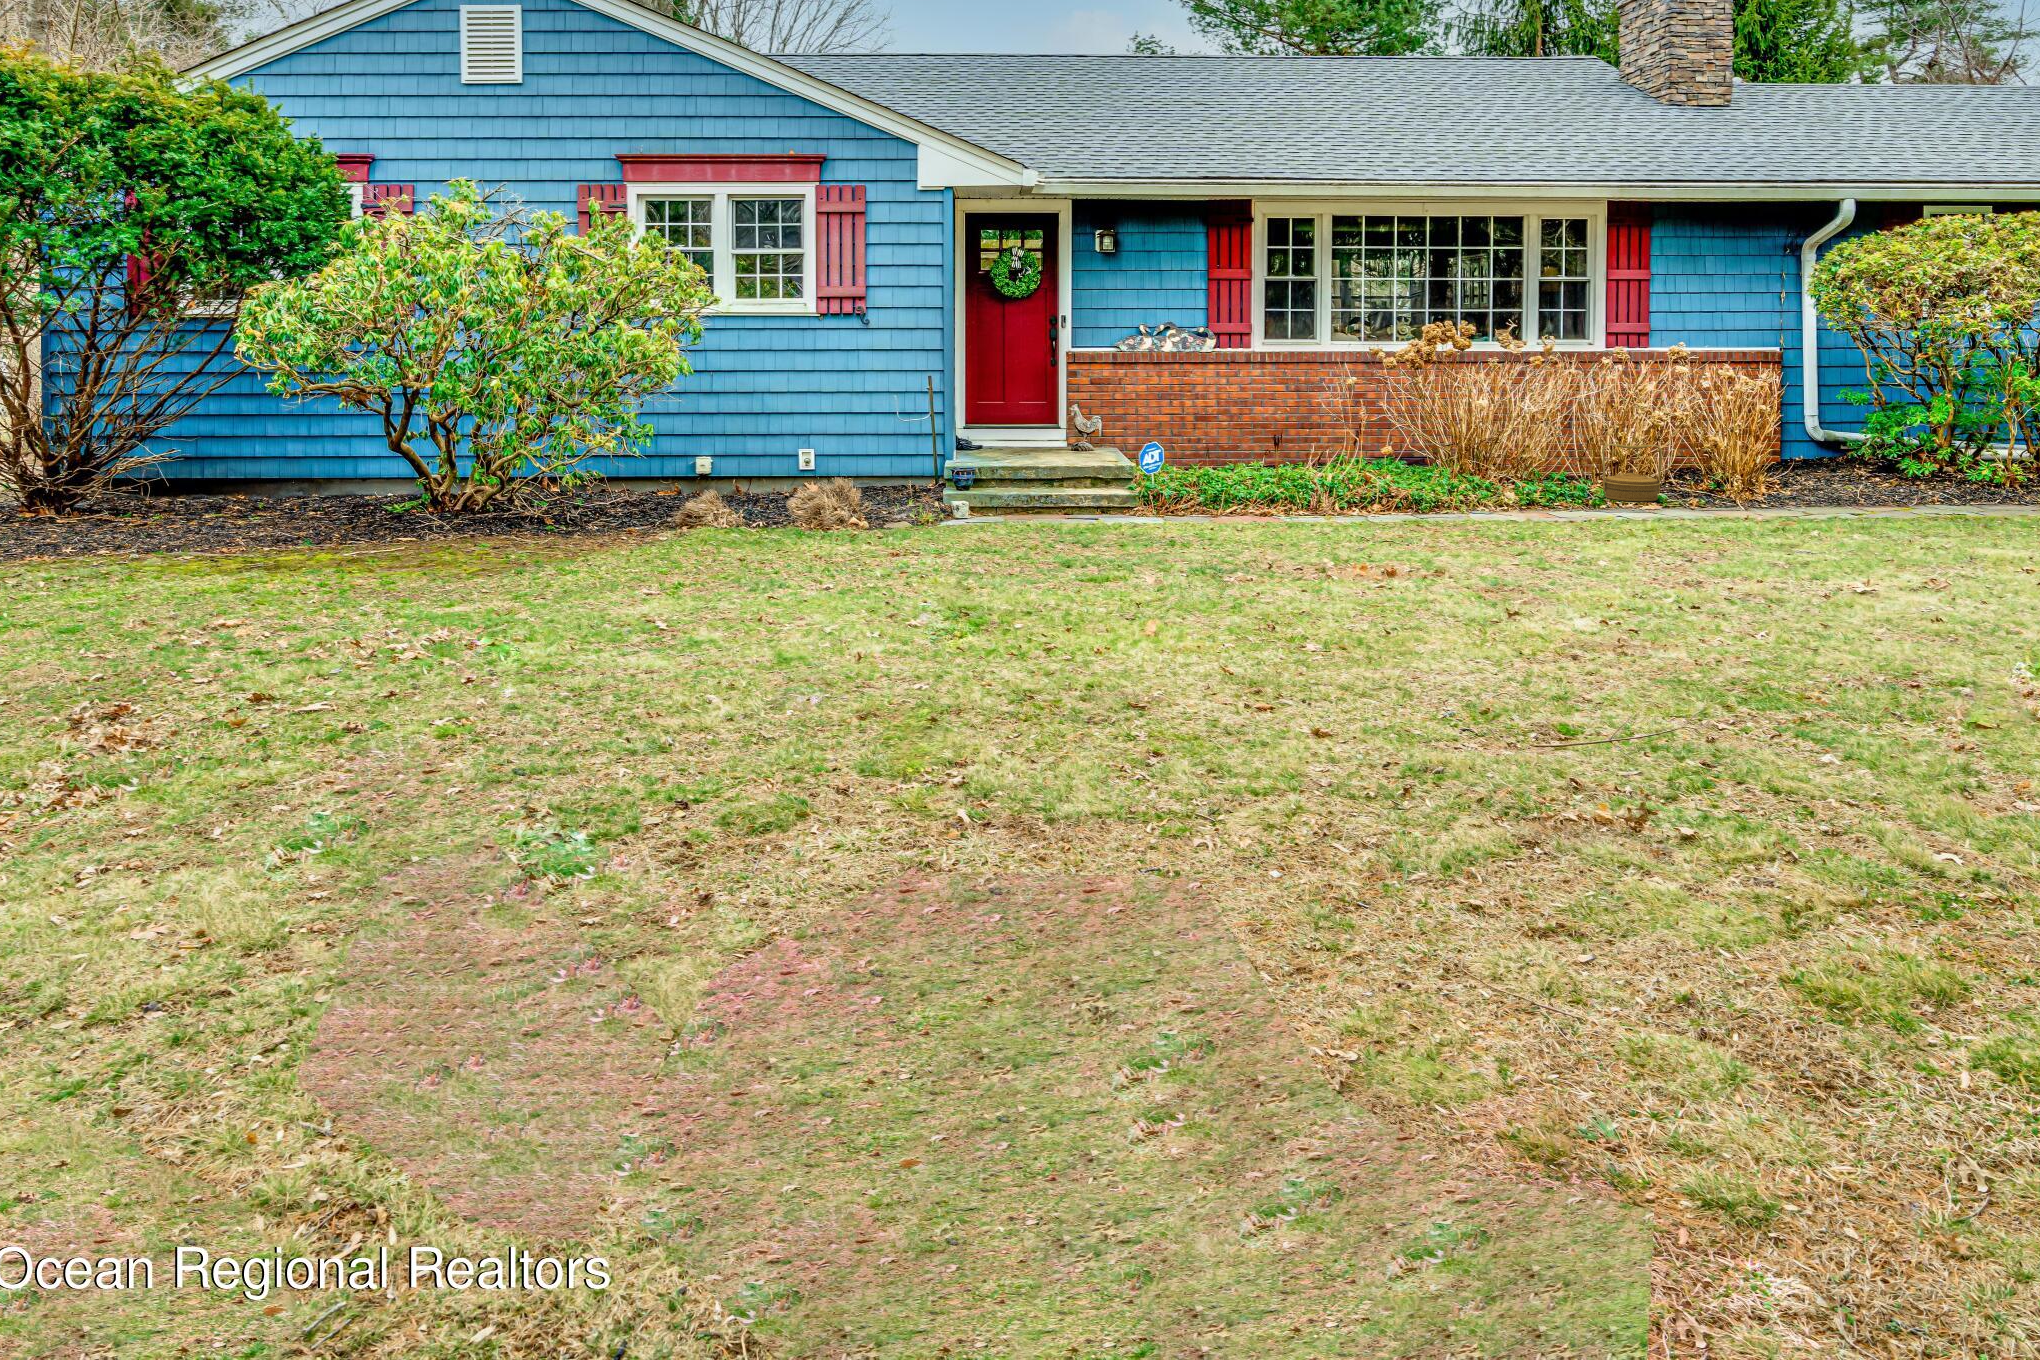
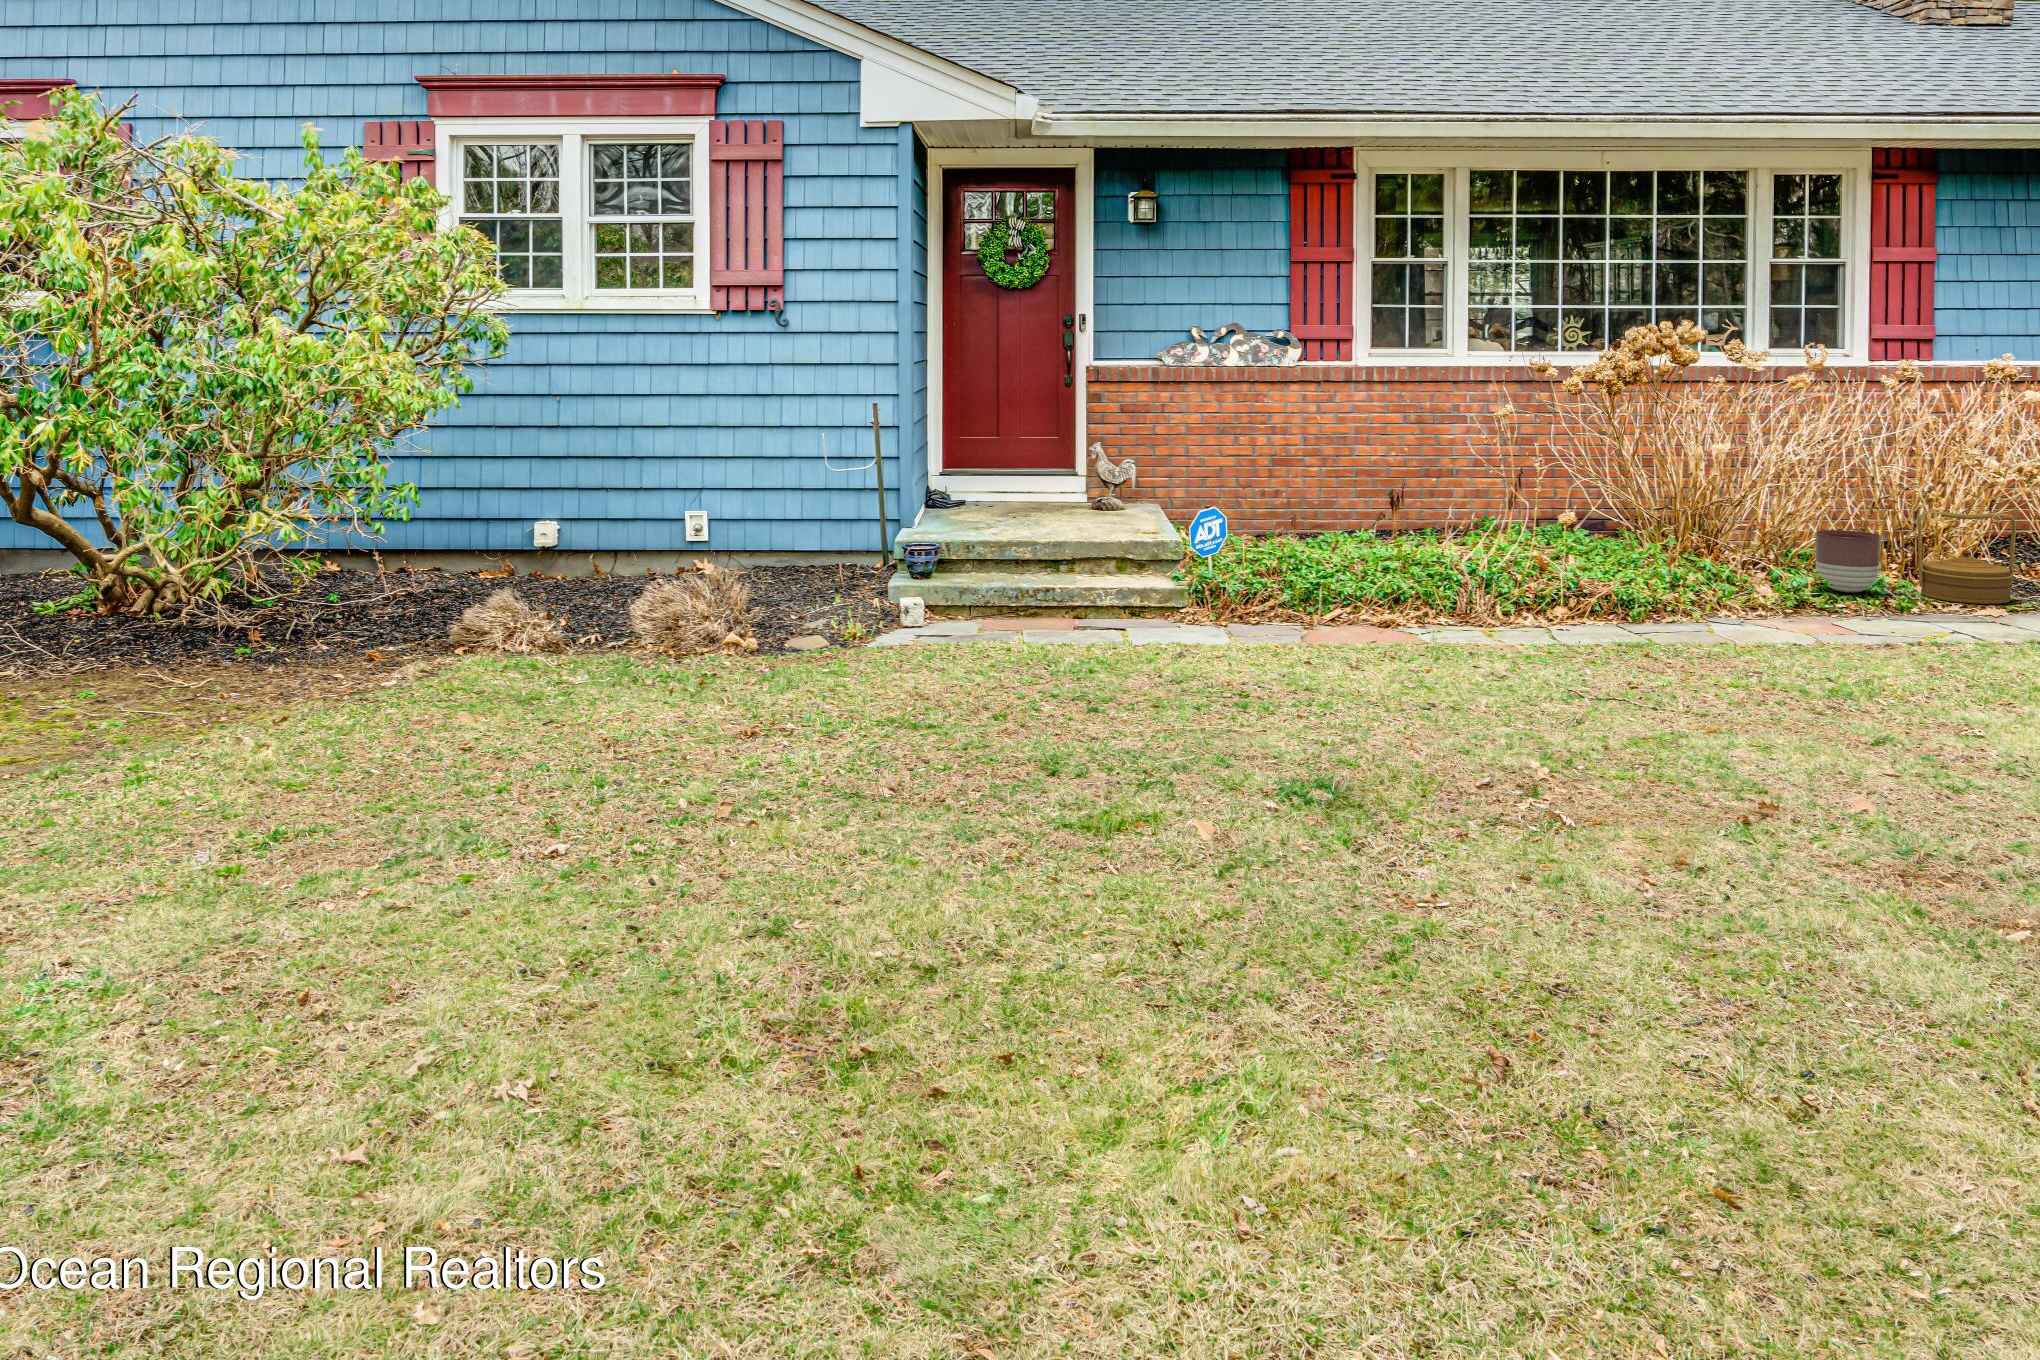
planter: none [1541,457,1579,496] -> present [1816,530,1880,592]

